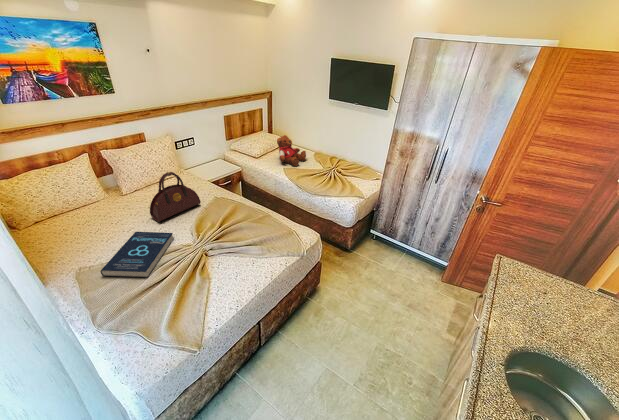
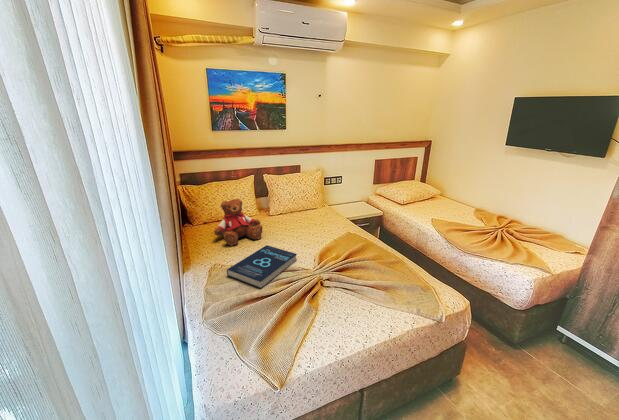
teddy bear: present [277,135,306,166] -> present [214,199,263,246]
handbag: present [150,172,201,222] -> none [284,196,332,243]

